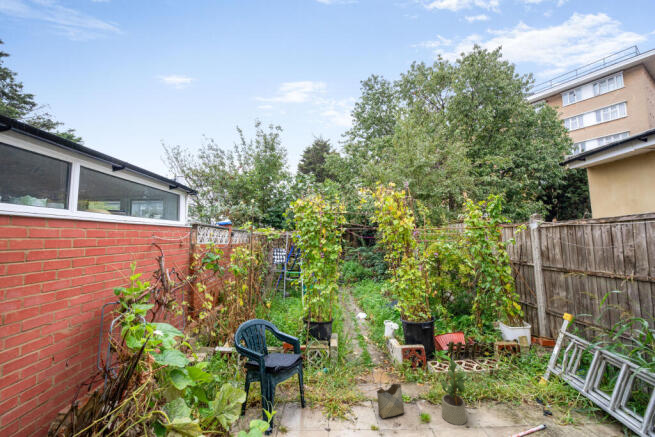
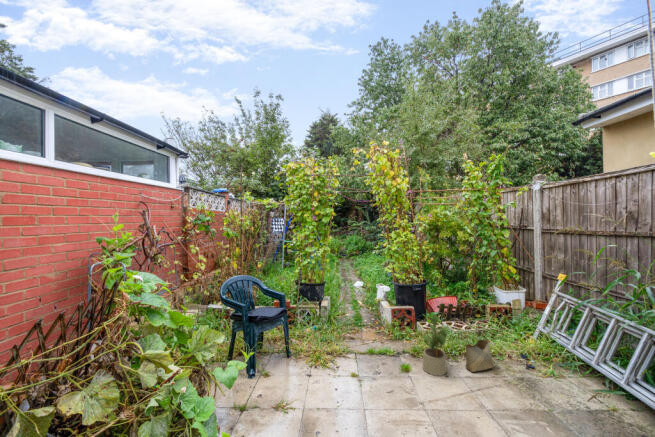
woven basket: present [377,374,404,418] -> present [466,340,493,372]

